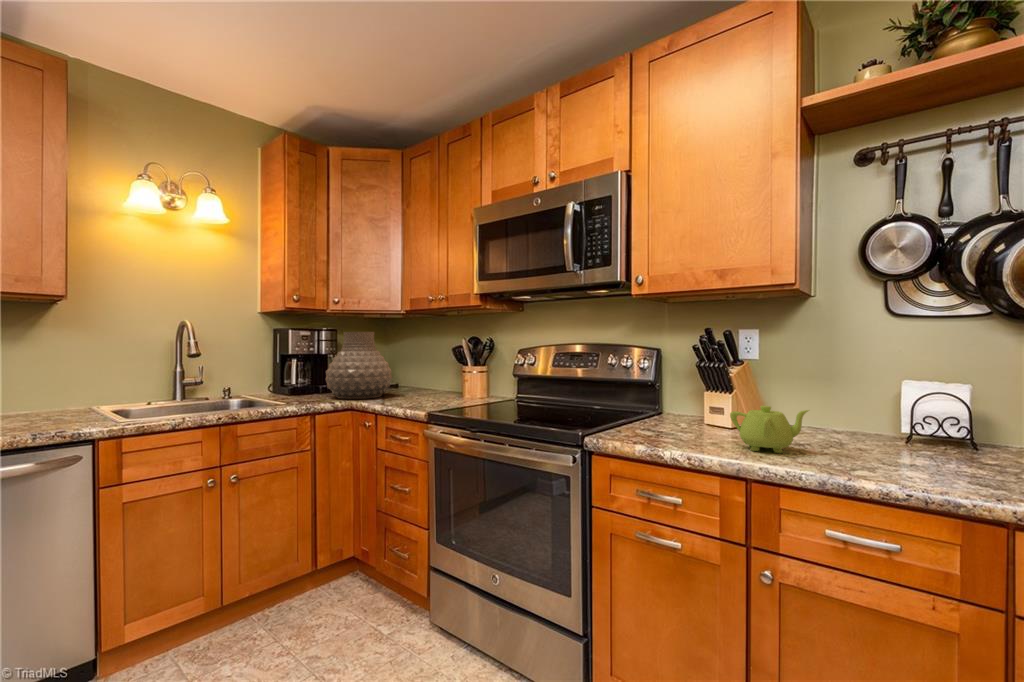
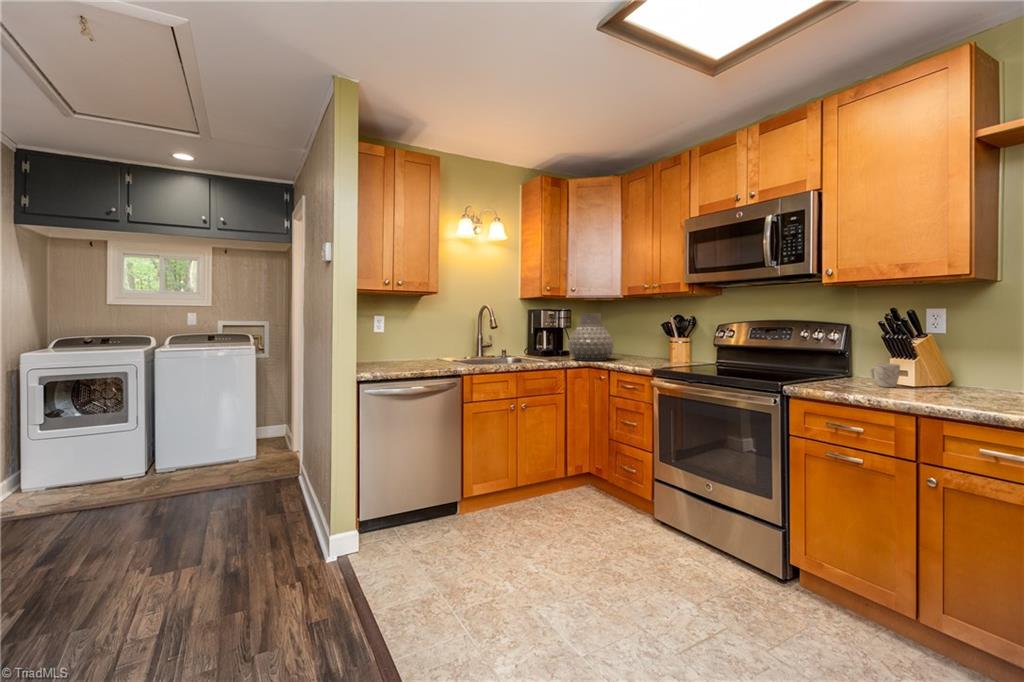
mug: none [686,400,719,432] -> present [870,363,900,387]
teapot: present [730,406,809,453] -> none [907,366,979,400]

